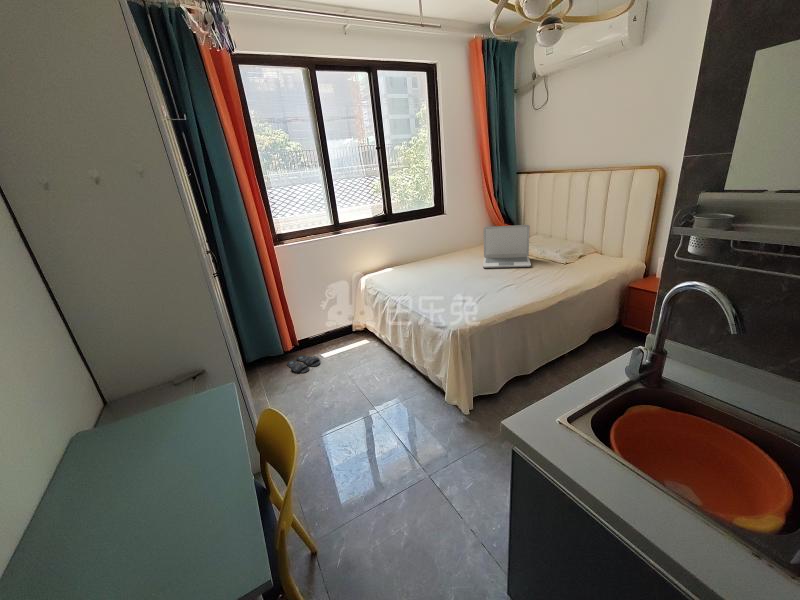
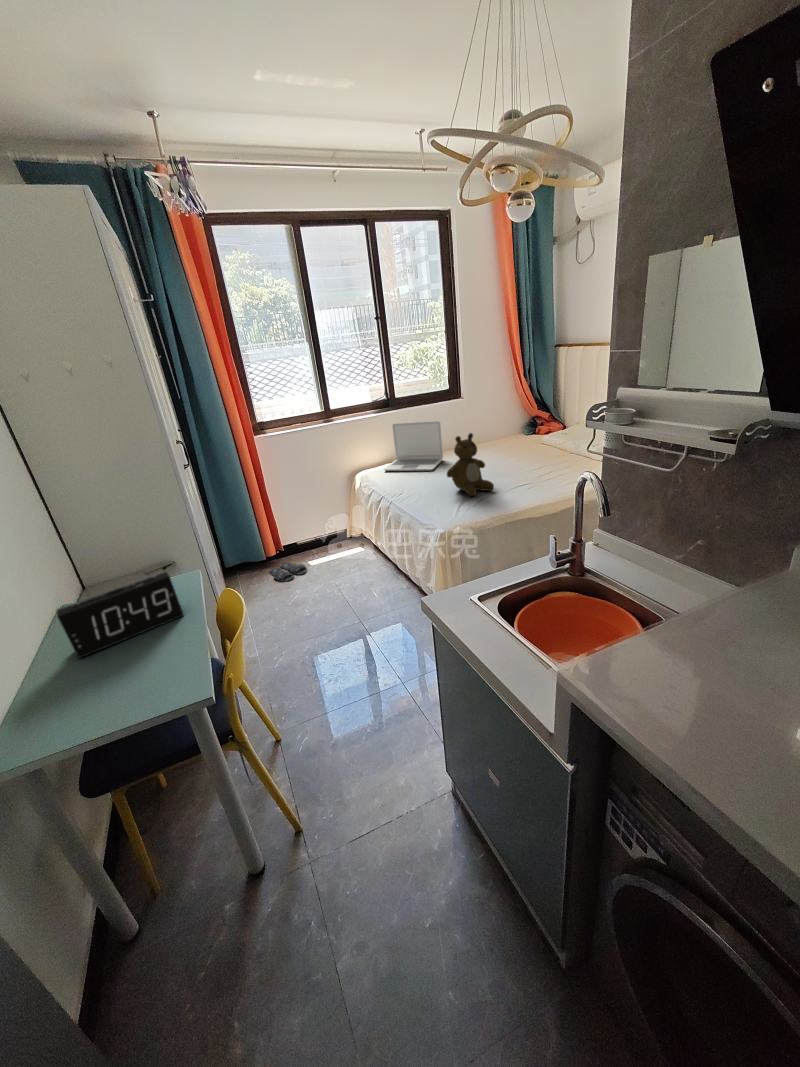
laptop: present [483,225,531,268] -> present [384,421,443,471]
teddy bear: none [447,242,487,297] -> present [447,433,494,496]
alarm clock: none [65,392,219,505] -> present [57,572,184,658]

